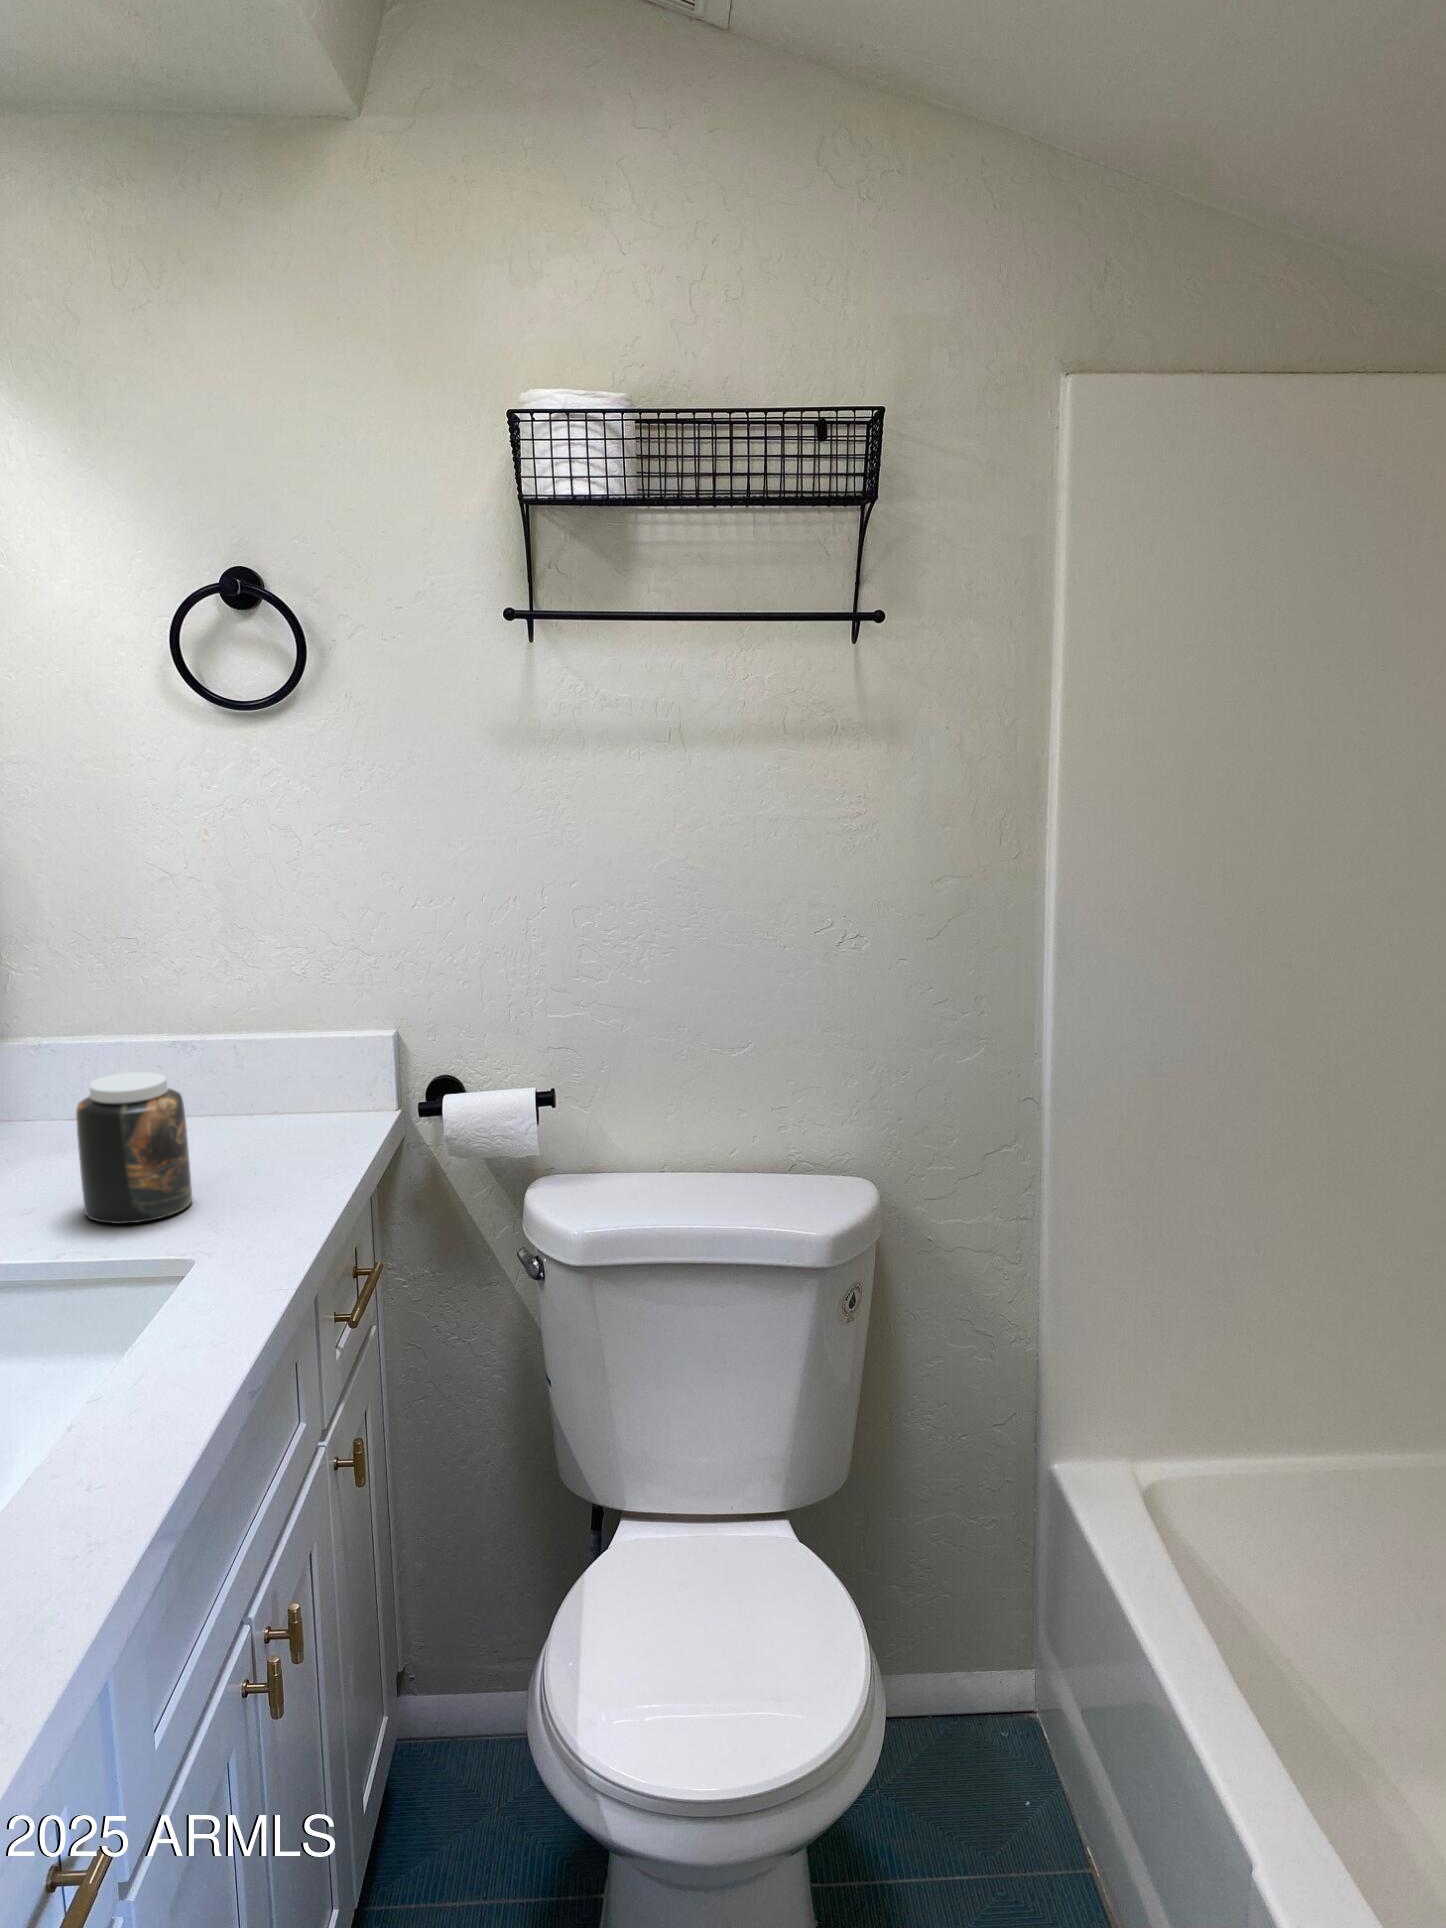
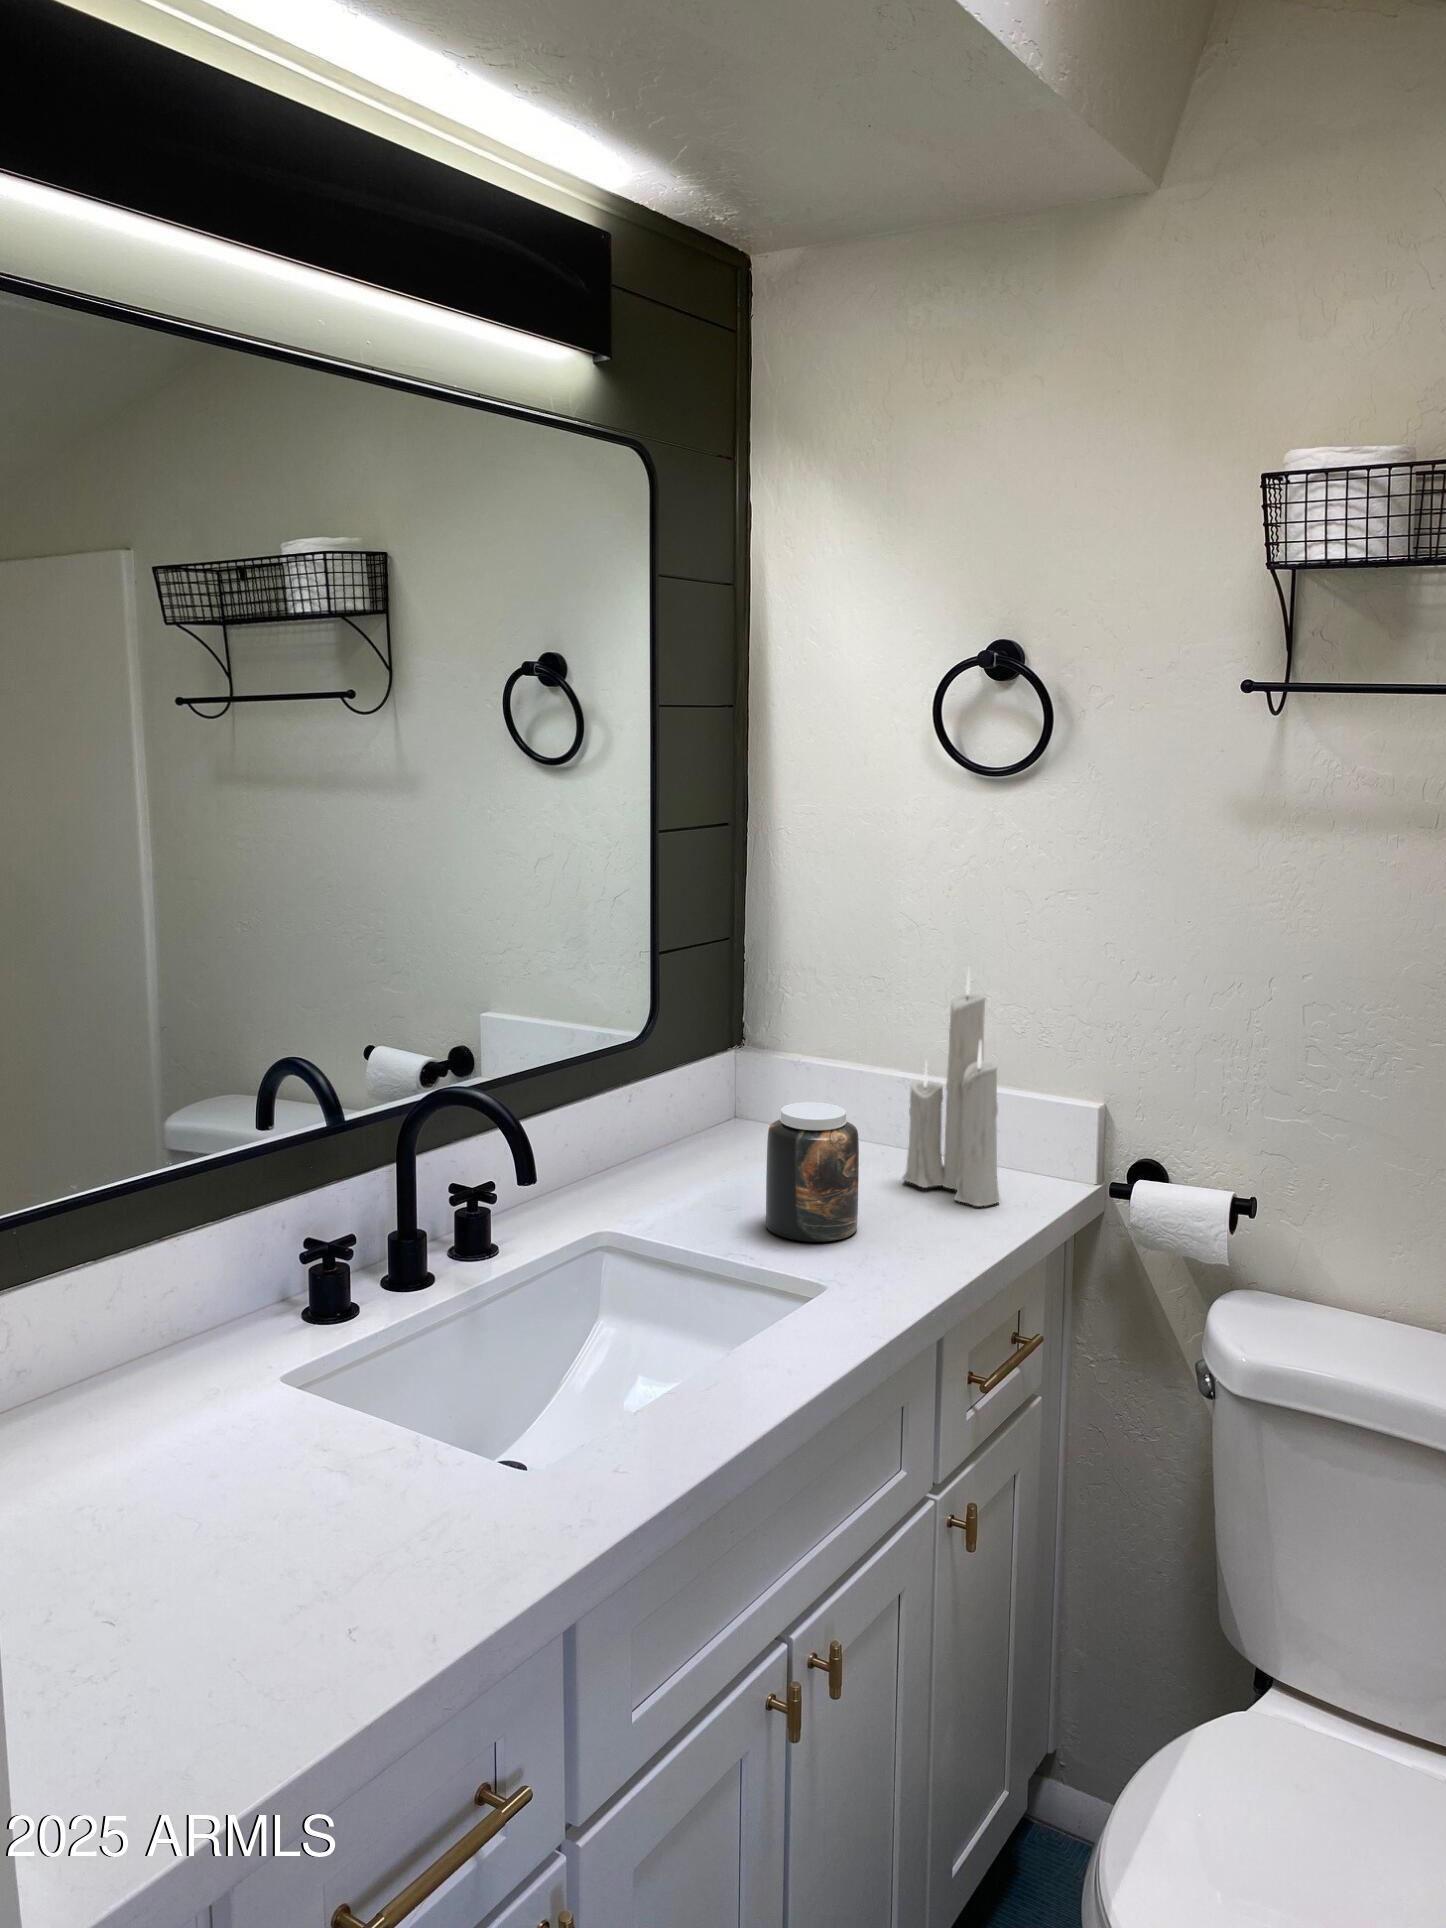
candle: none [206,895,321,1150] -> present [902,971,1000,1206]

